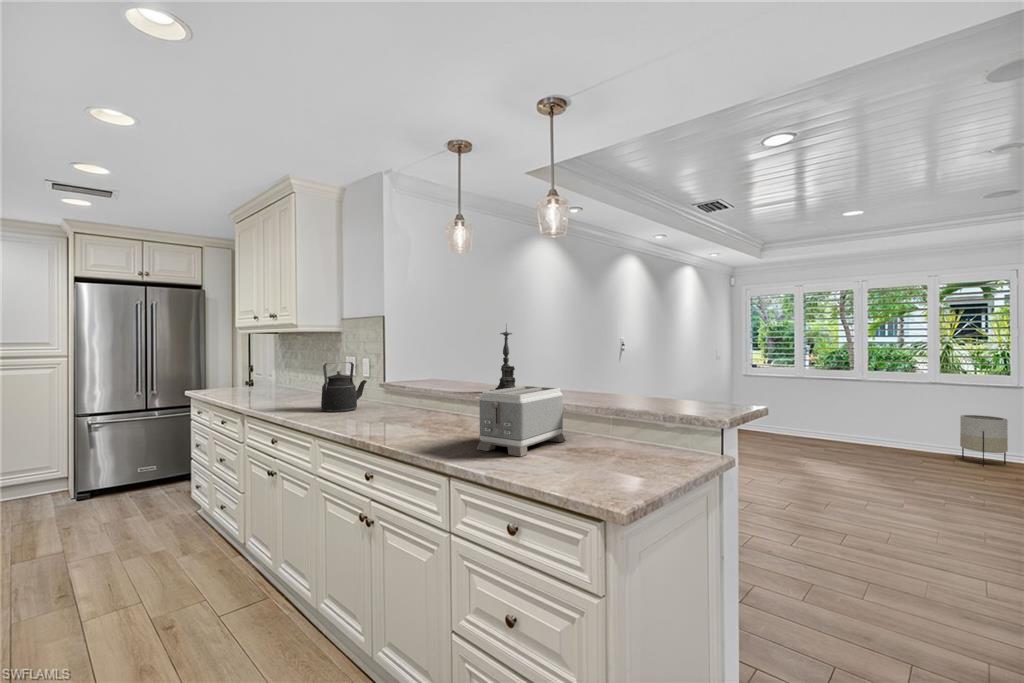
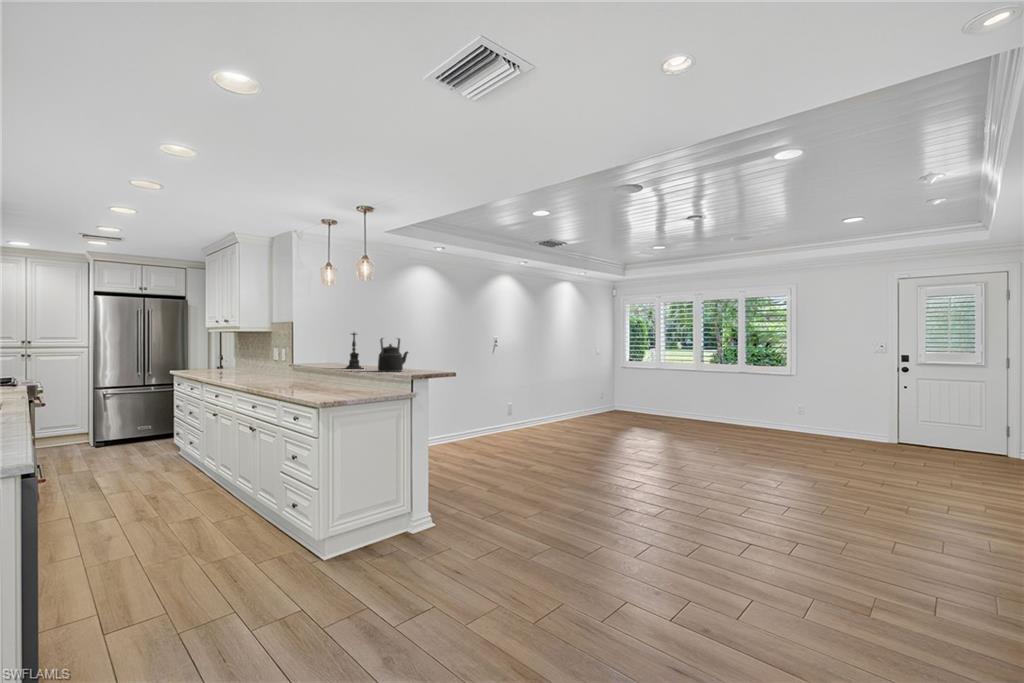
kettle: present [321,362,367,412] -> present [378,338,408,372]
toaster: present [477,386,565,457] -> none [307,362,360,394]
planter: present [960,415,1008,467] -> none [756,399,786,437]

